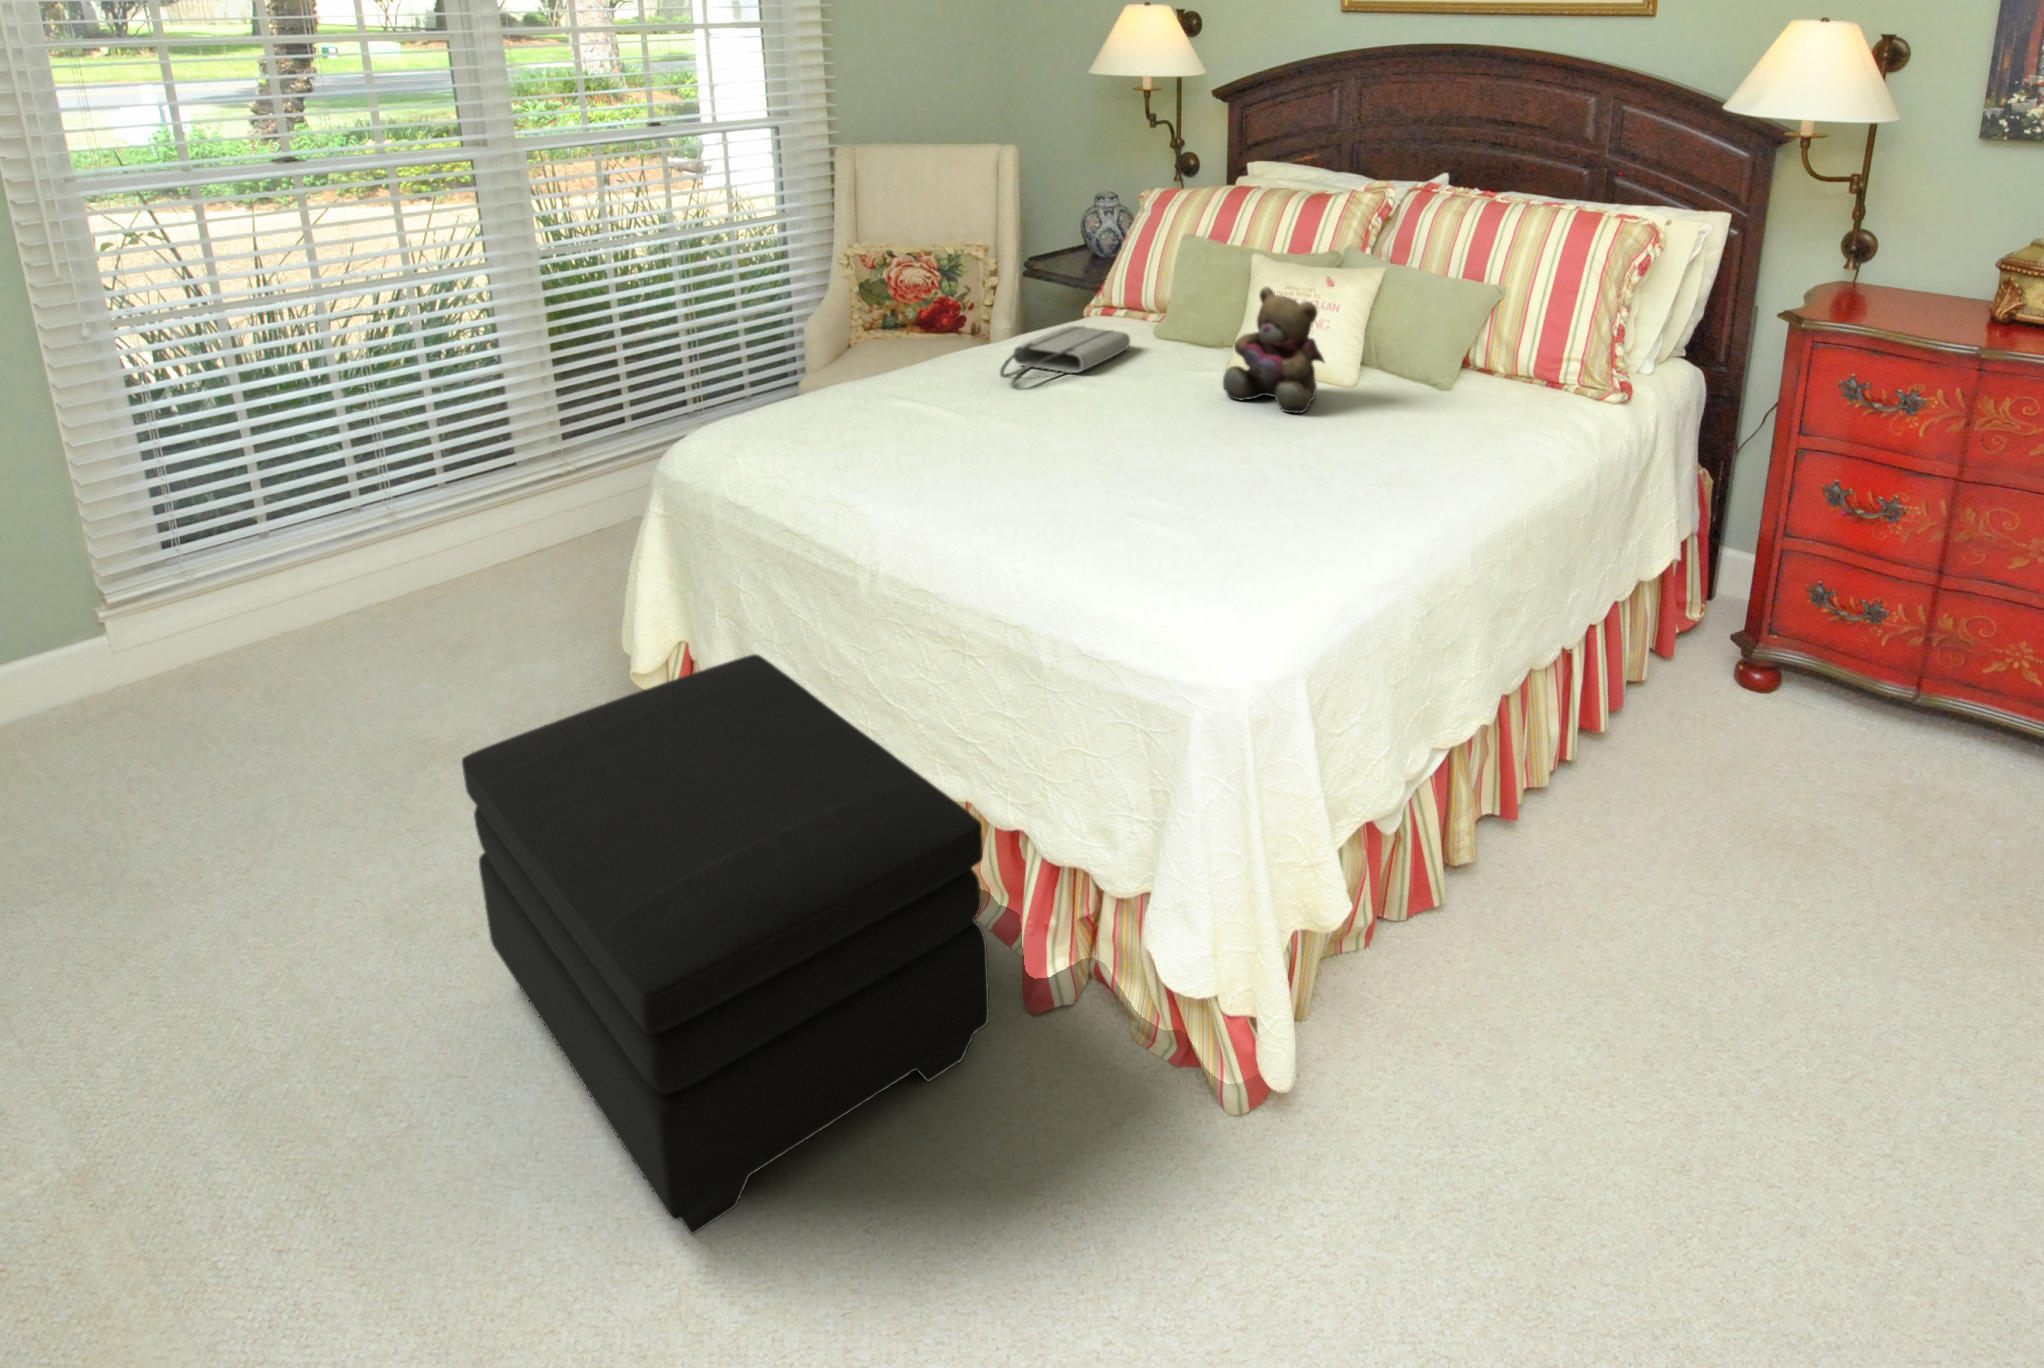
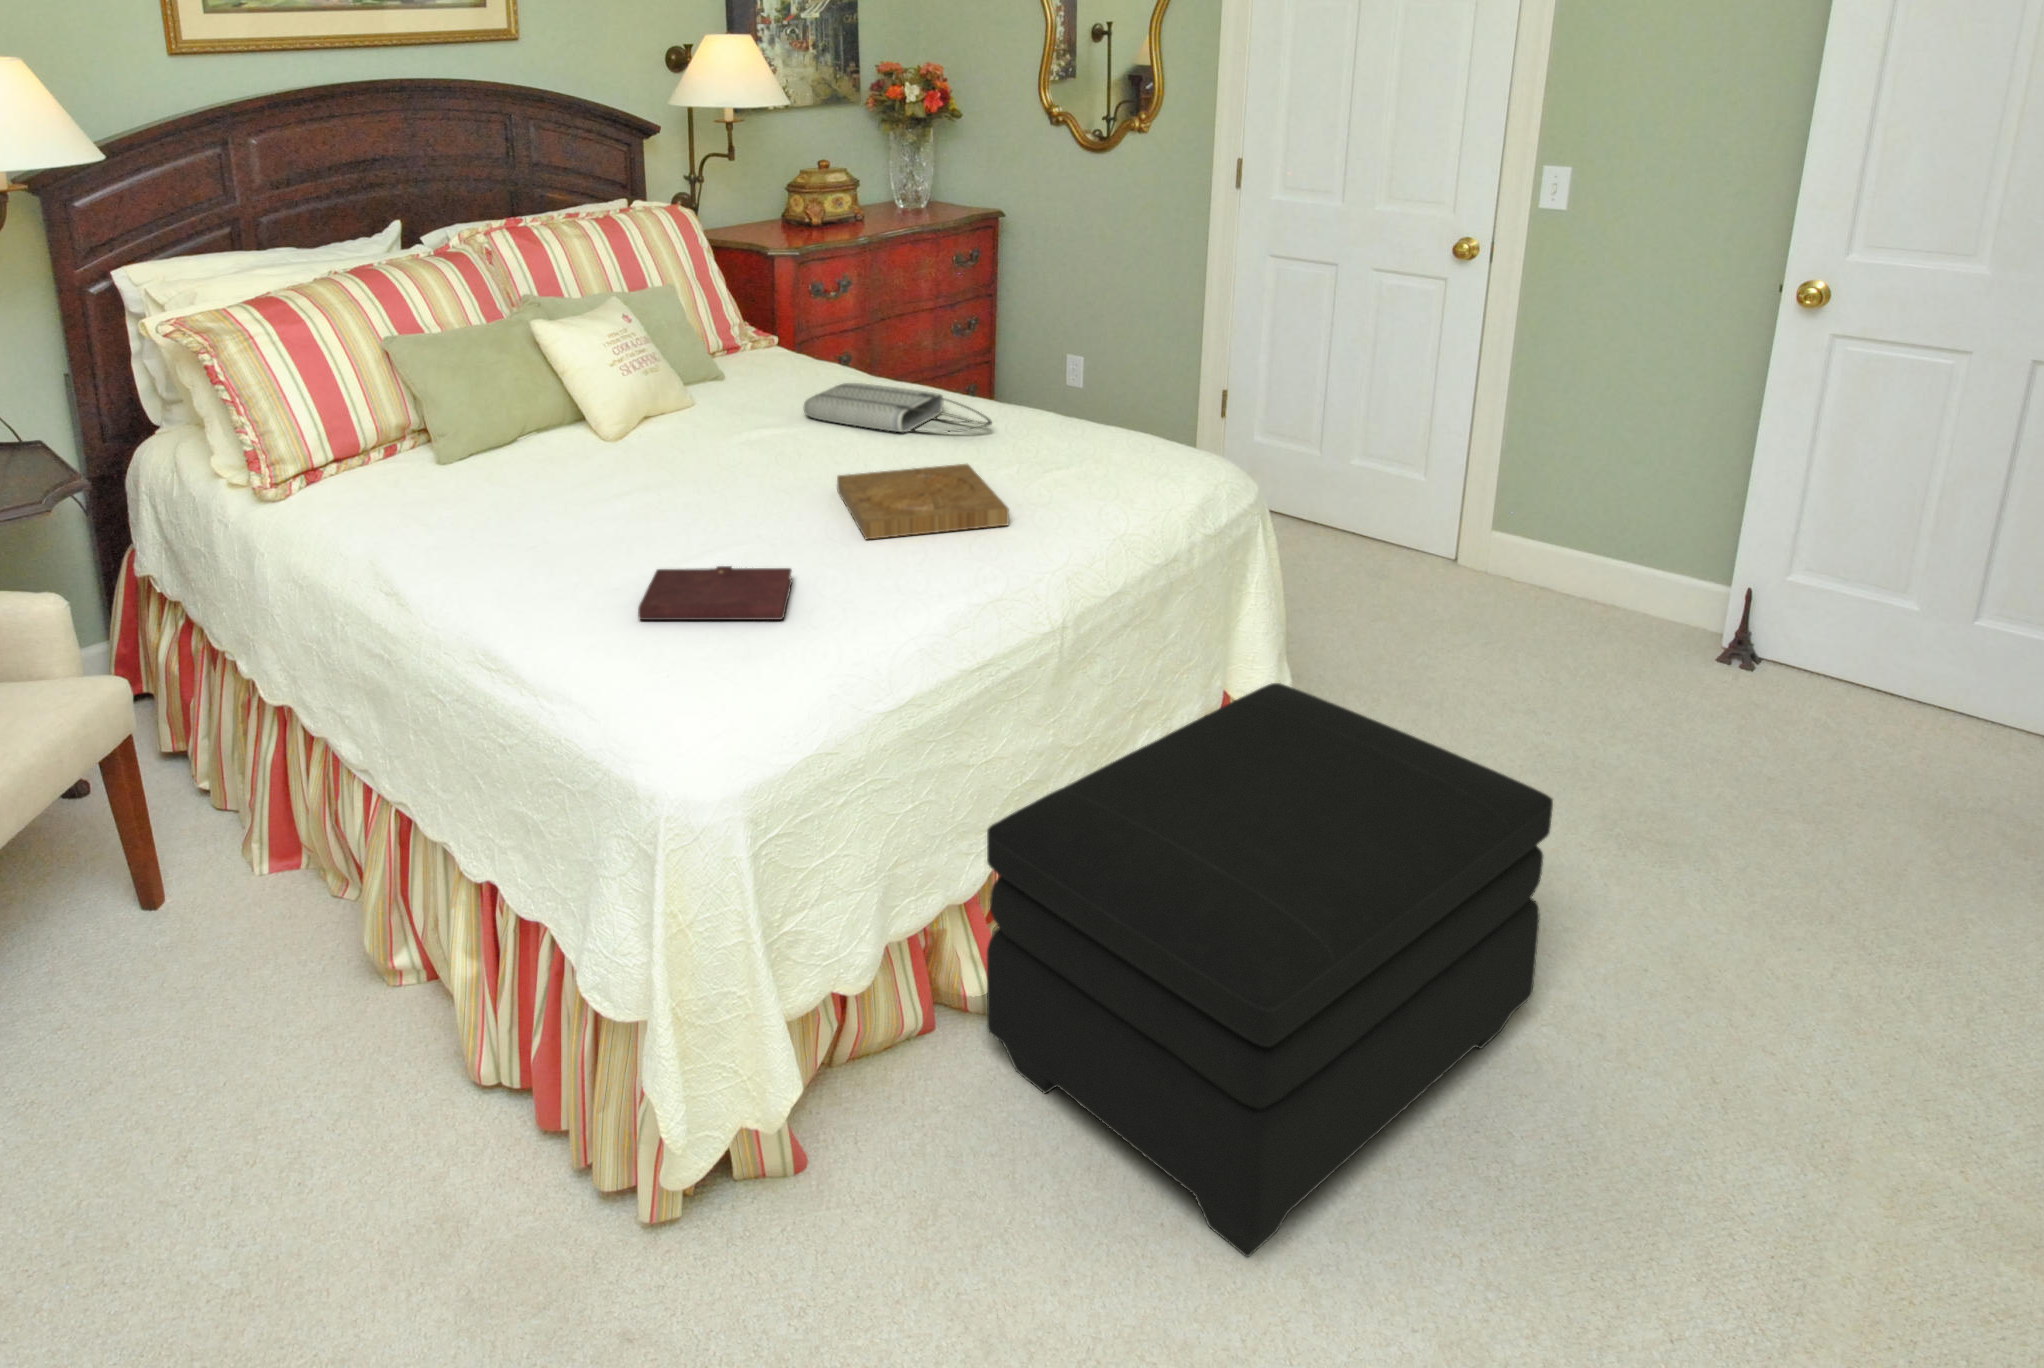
teddy bear: present [1223,287,1324,413] -> none [676,319,771,445]
tote bag: present [1000,326,1130,379] -> present [804,383,992,432]
notebook: none [816,400,908,443] -> present [638,566,792,620]
tray: none [975,433,1139,508] -> present [837,464,1009,539]

